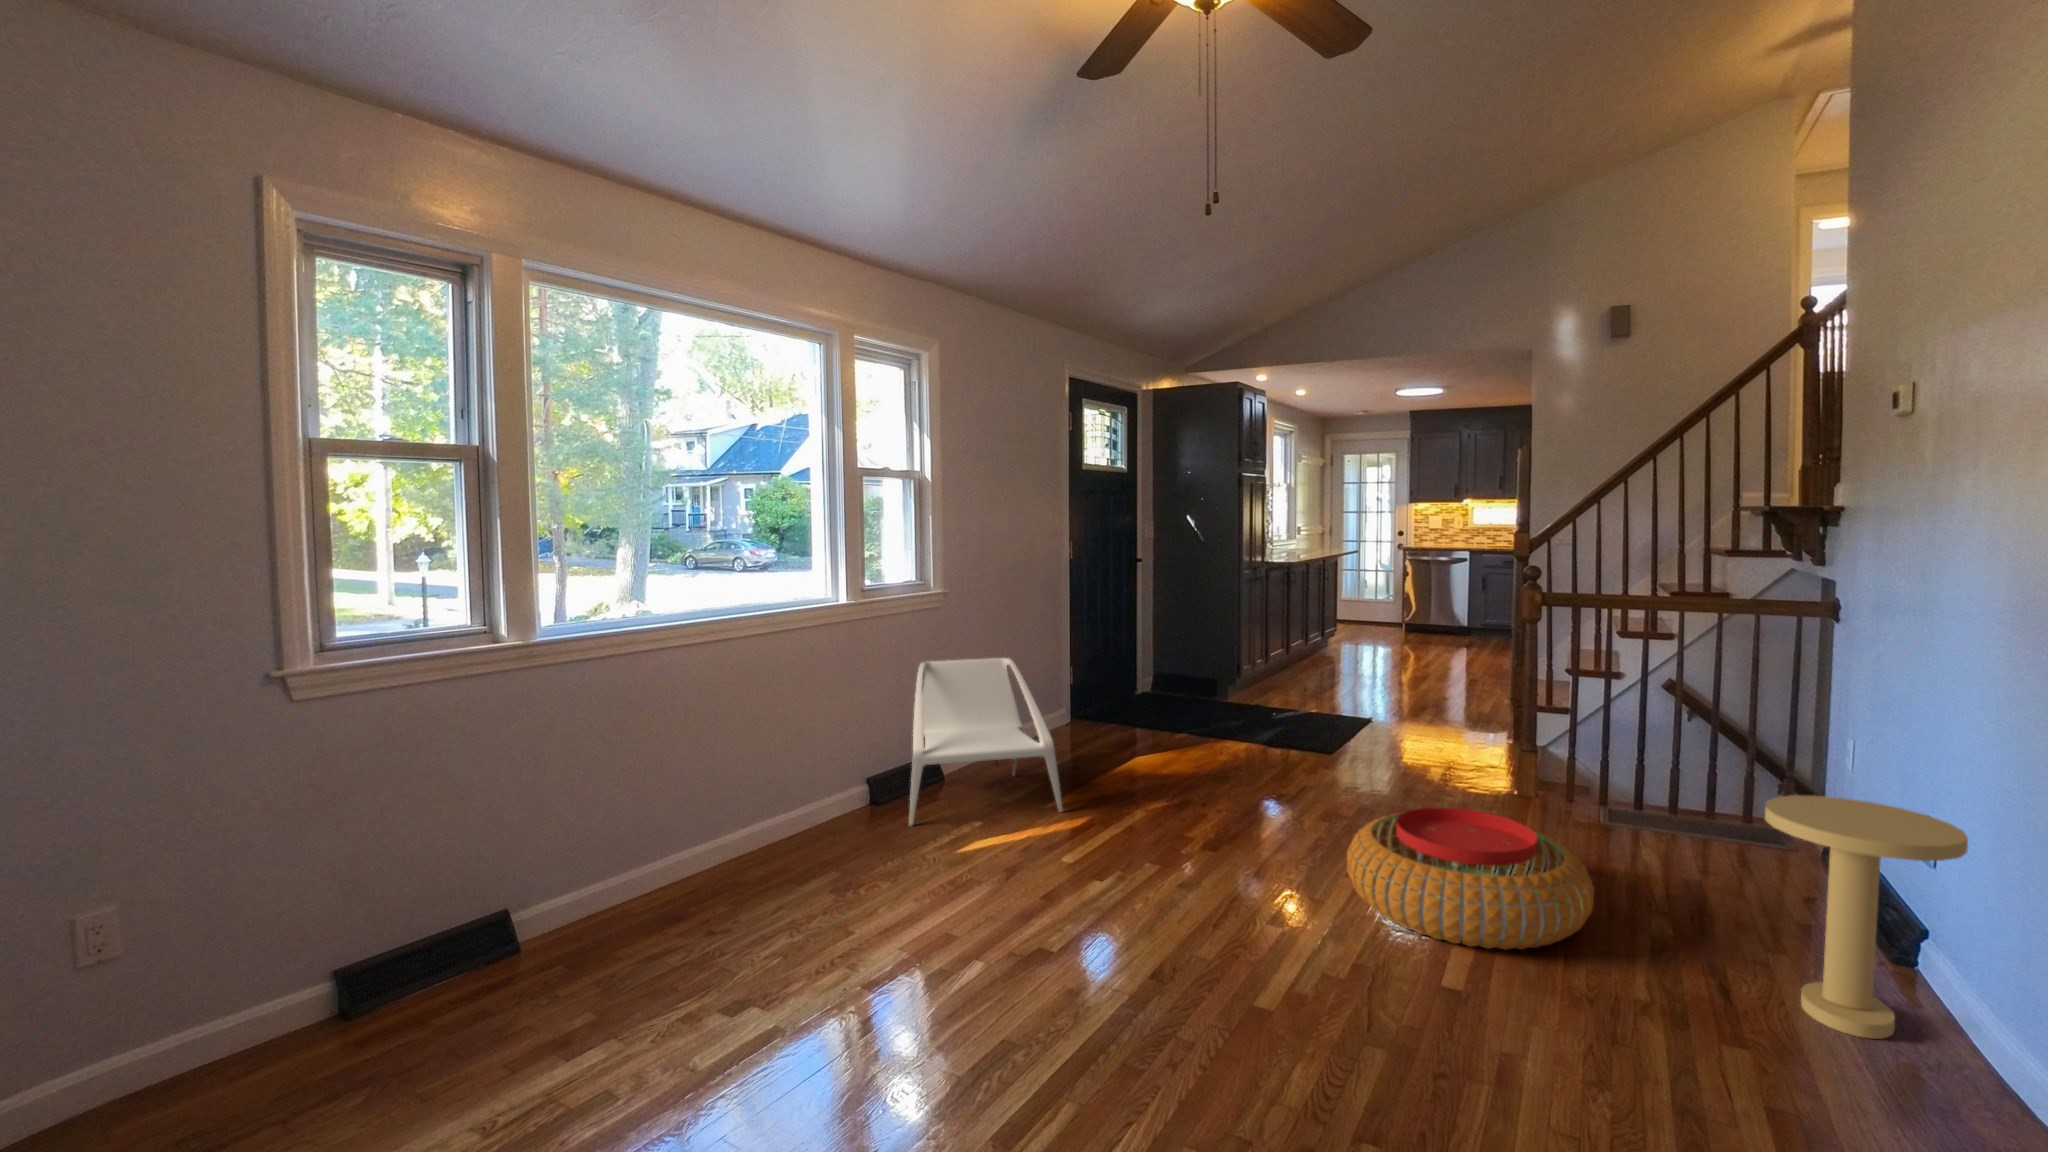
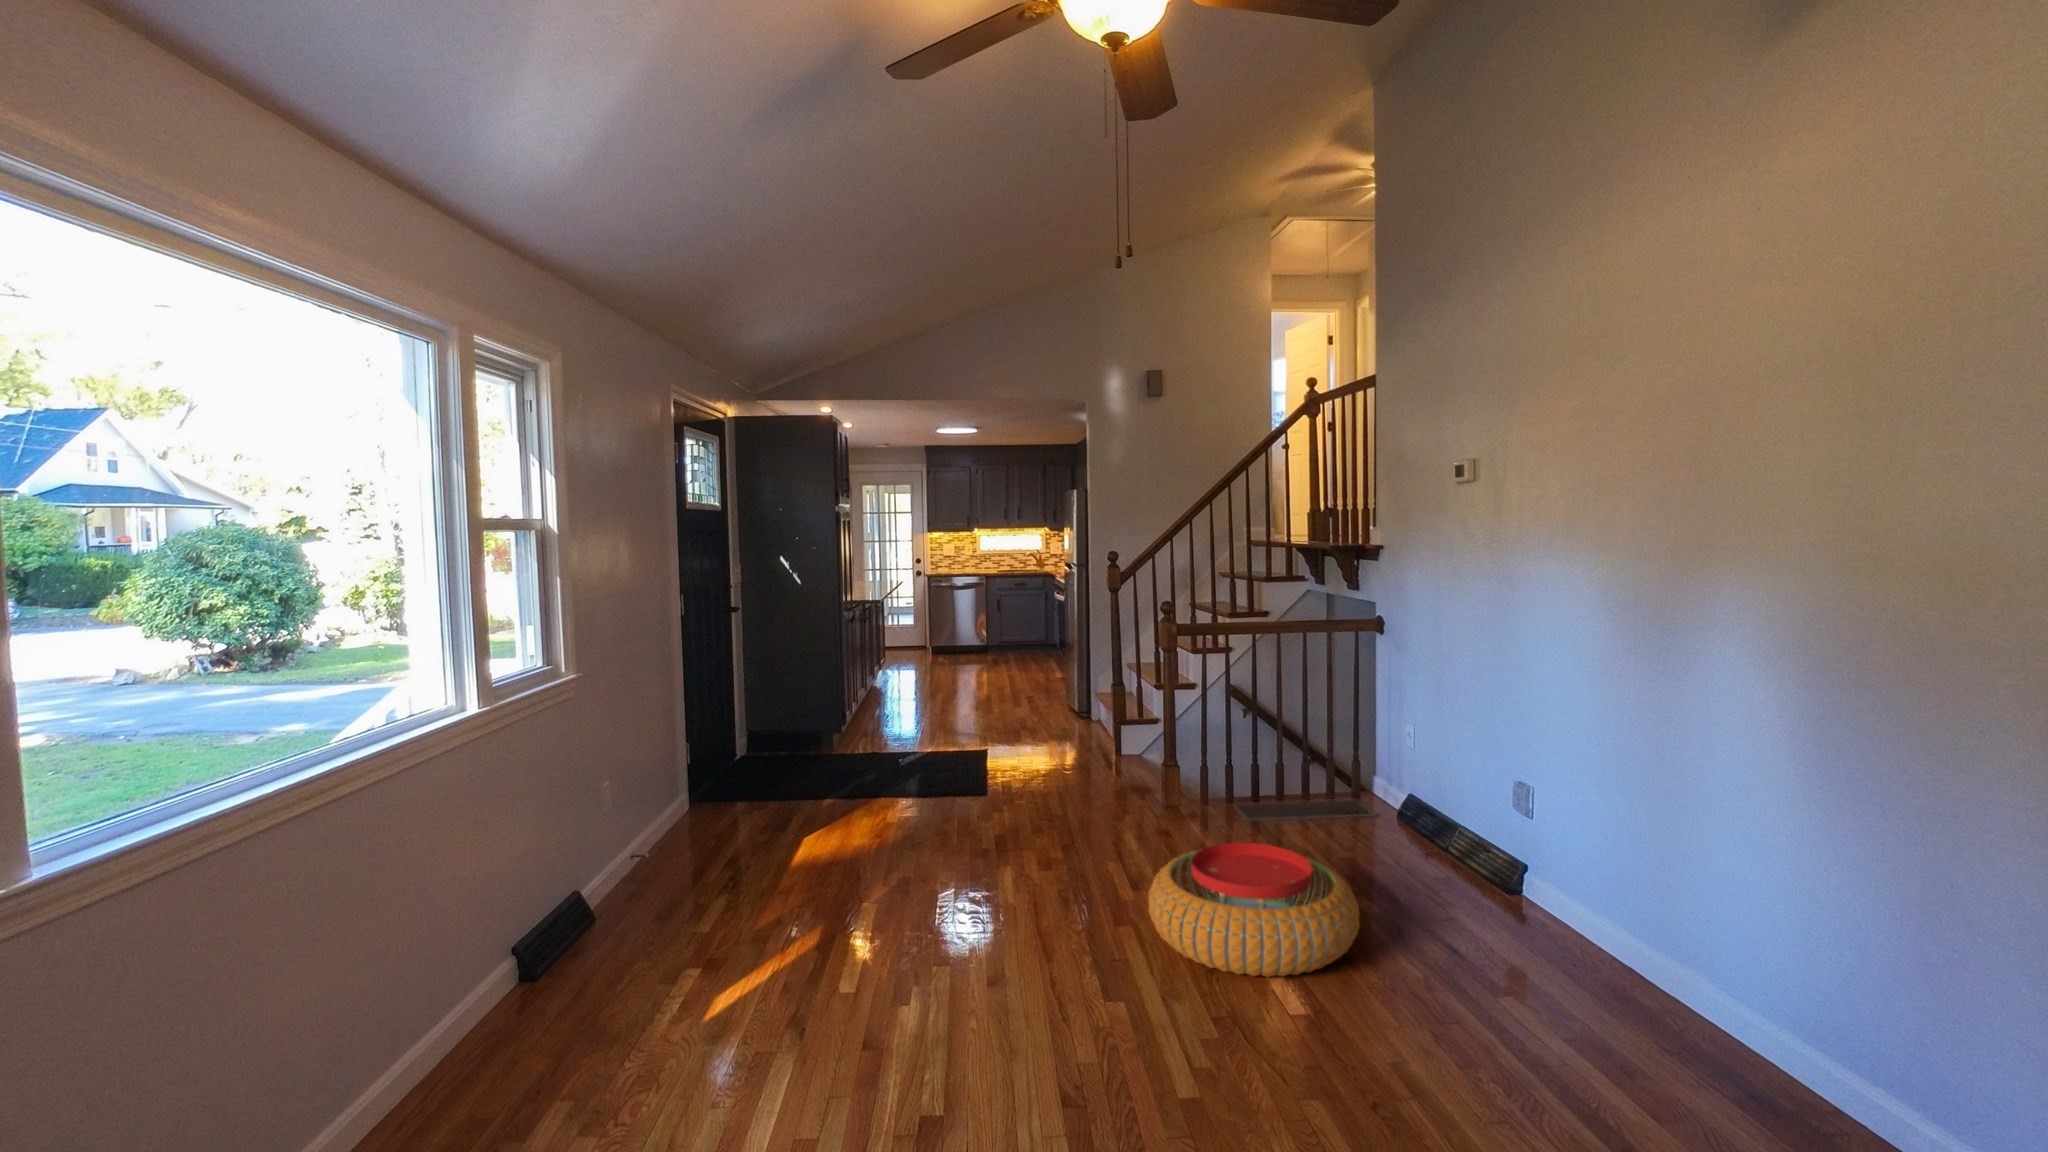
armchair: present [909,658,1063,825] -> none [564,761,801,1022]
side table: present [1765,795,1968,1039] -> none [1474,782,1601,963]

